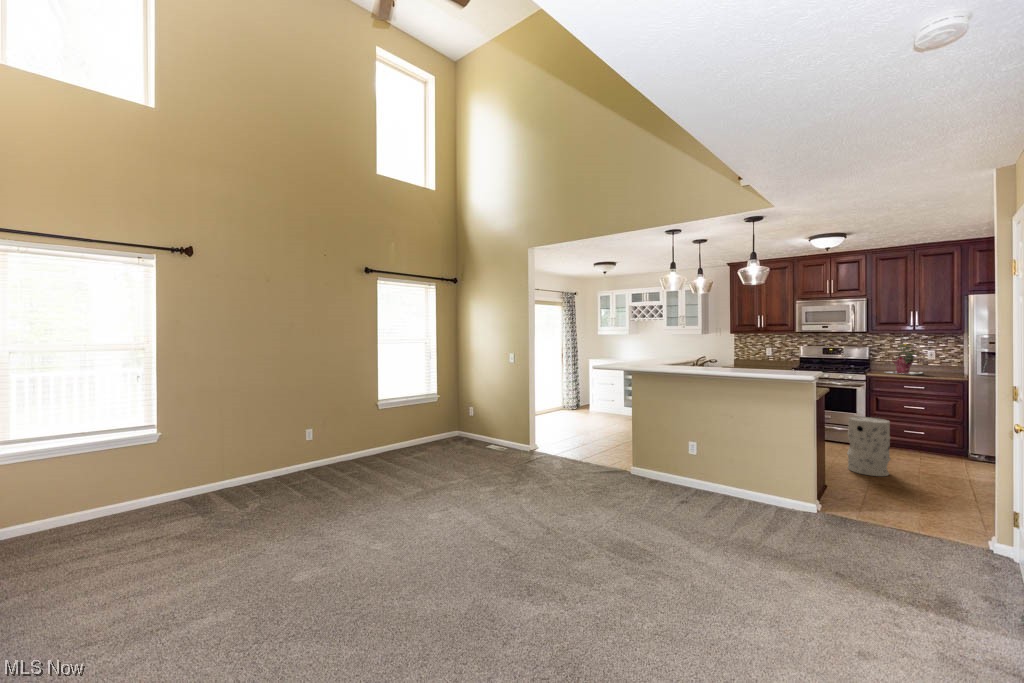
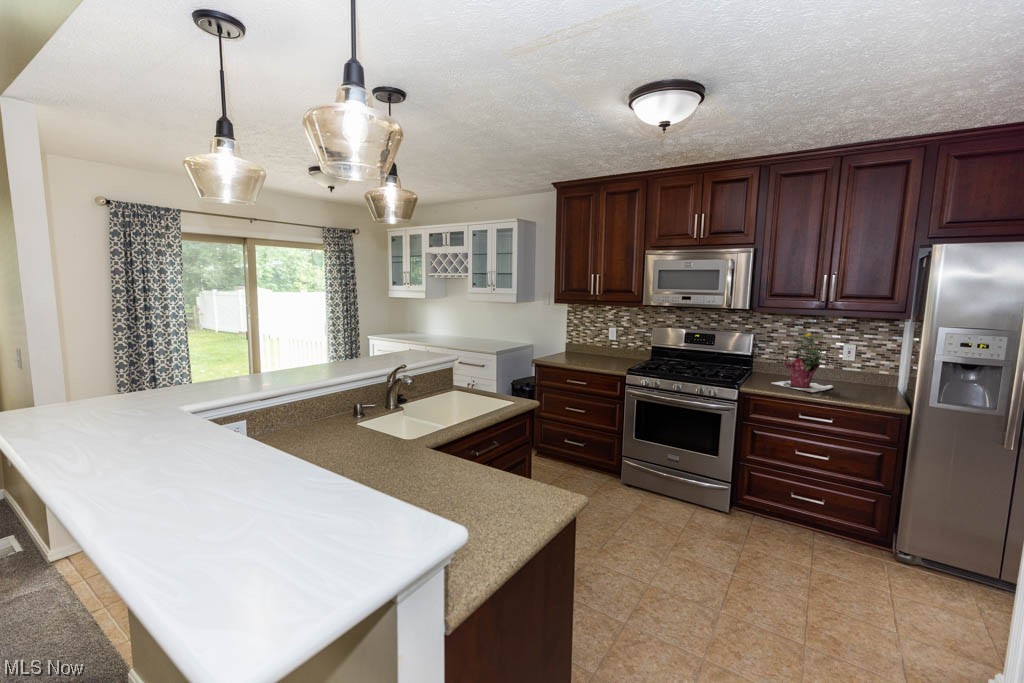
trash can: present [847,416,891,476] -> none [669,495,753,641]

